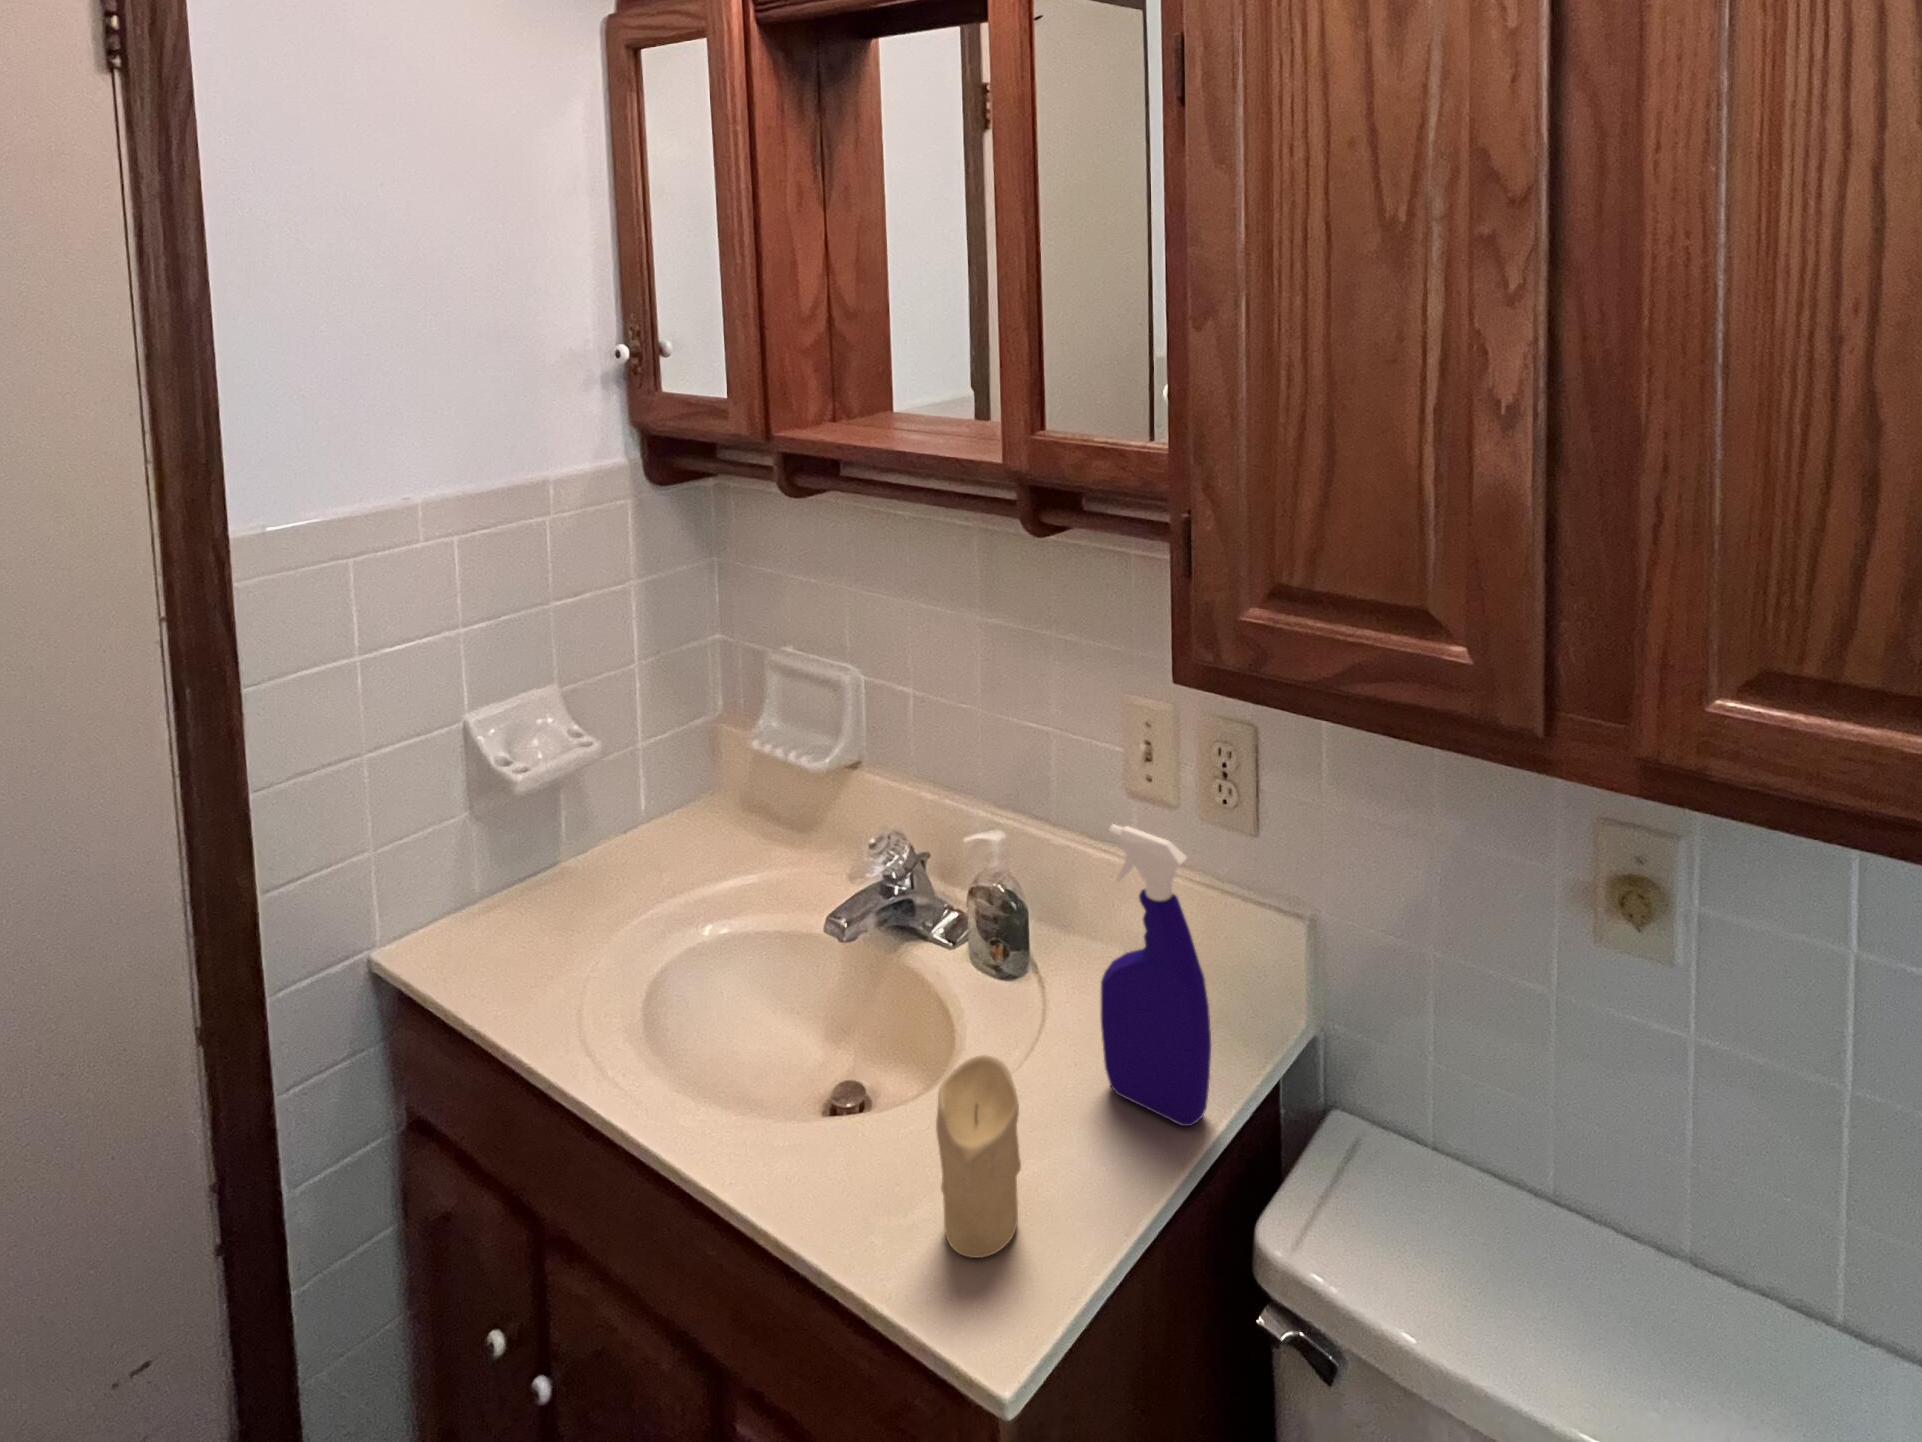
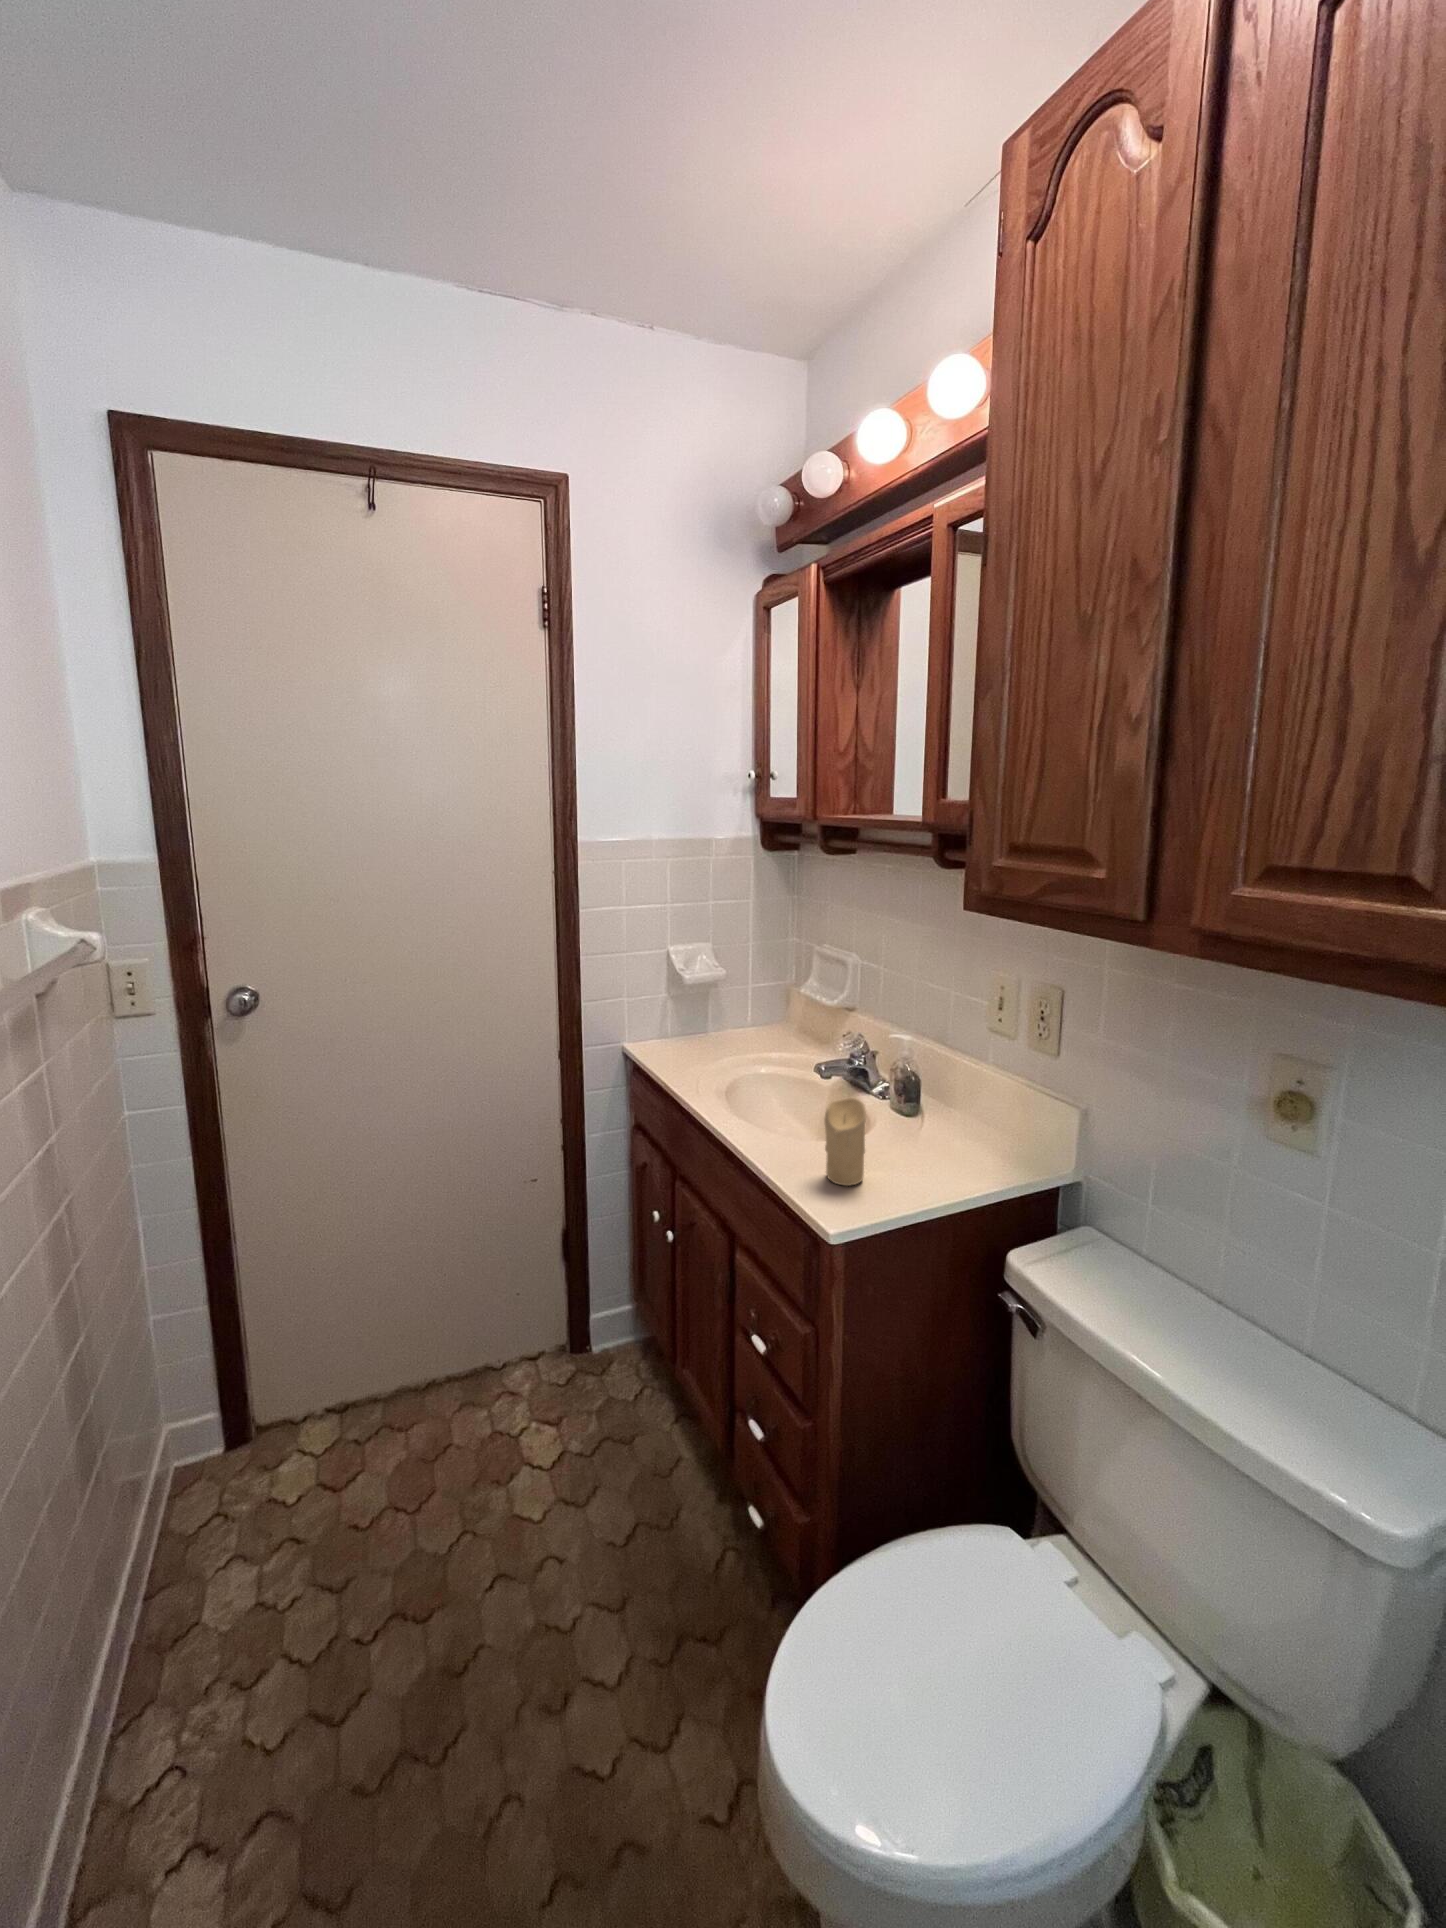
spray bottle: present [1101,824,1211,1126] -> none [933,1014,990,1183]

